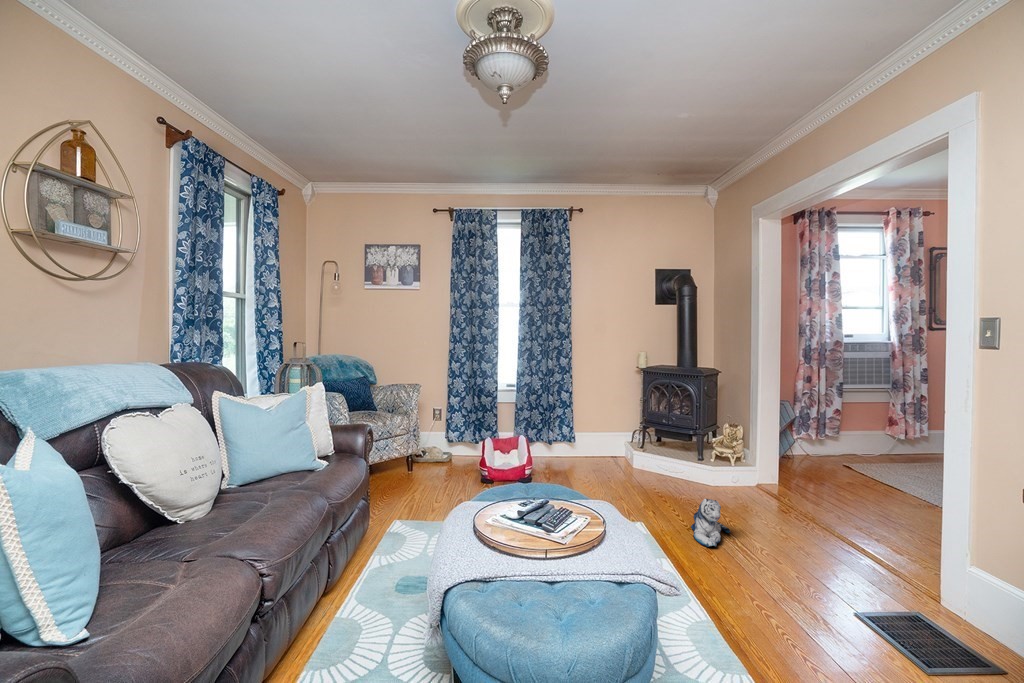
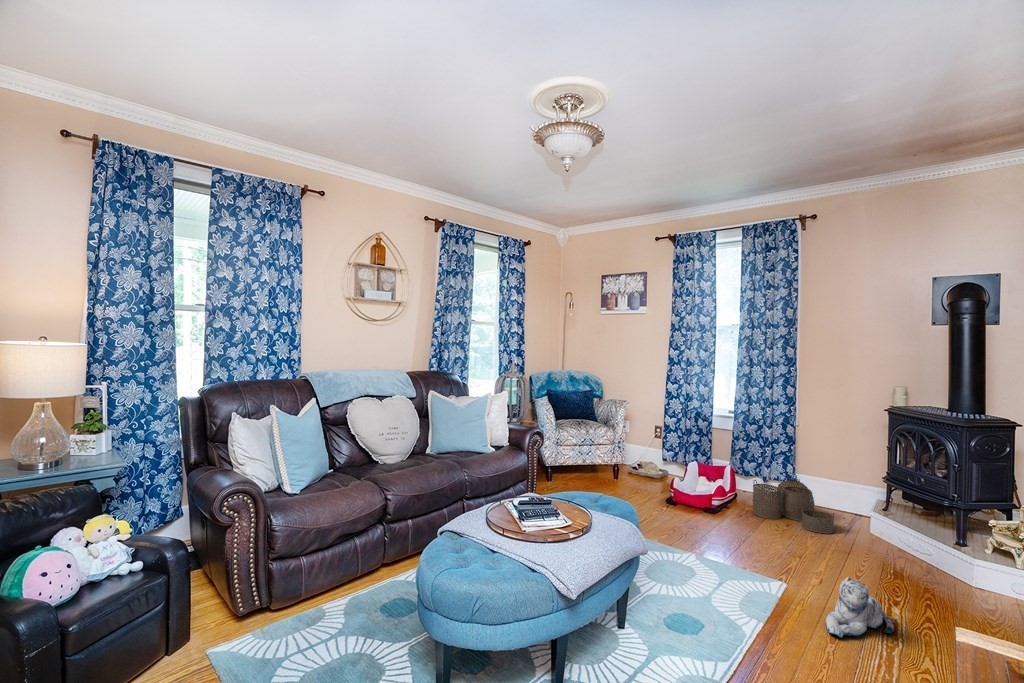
woven basket: none [552,436,618,478] -> present [753,476,834,534]

